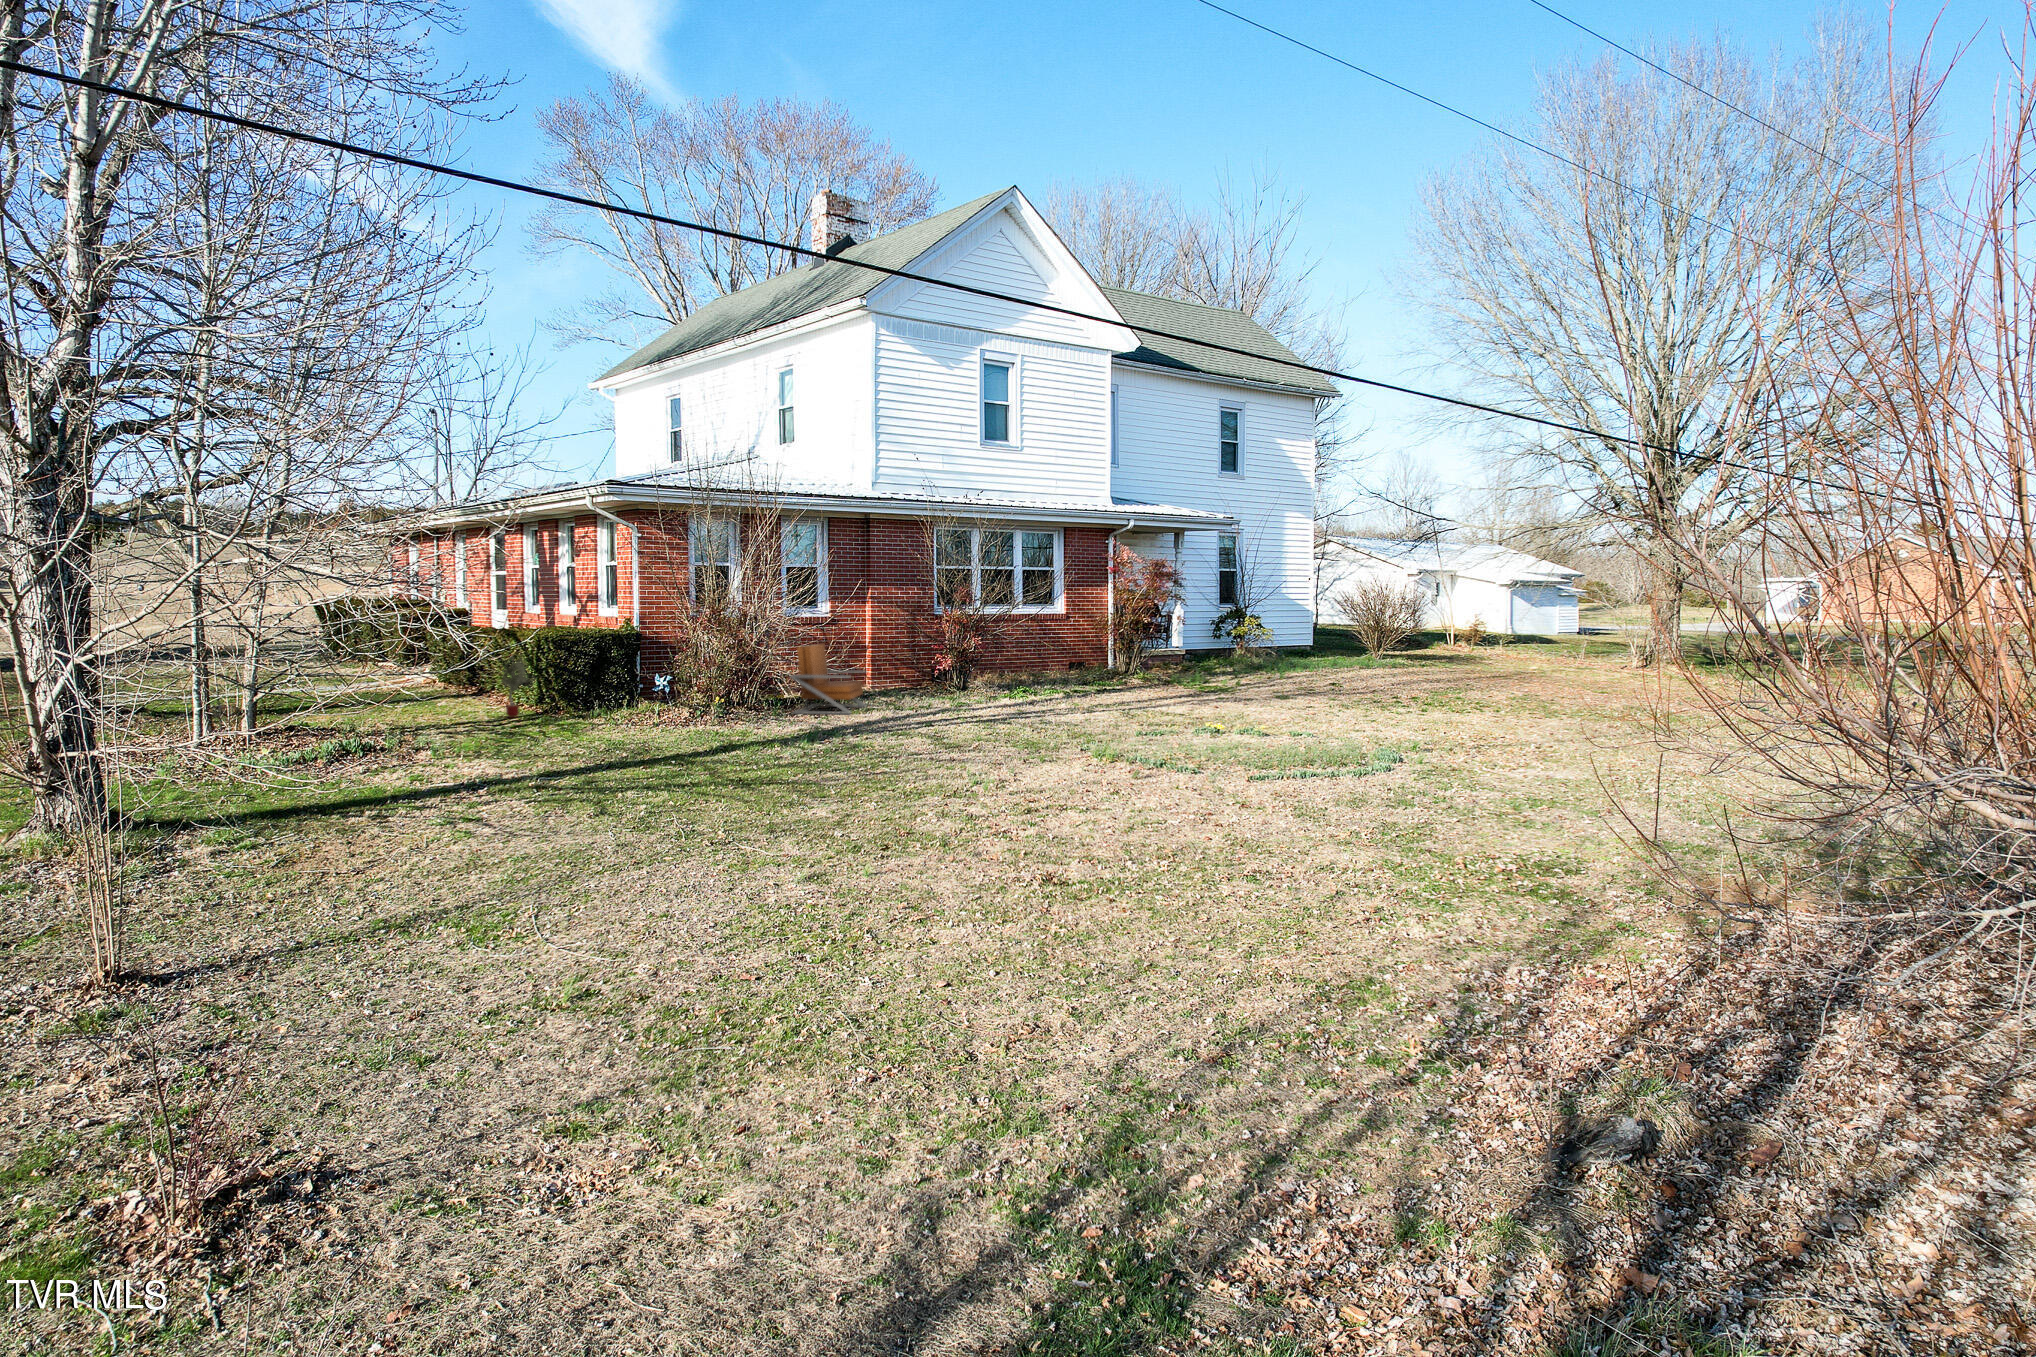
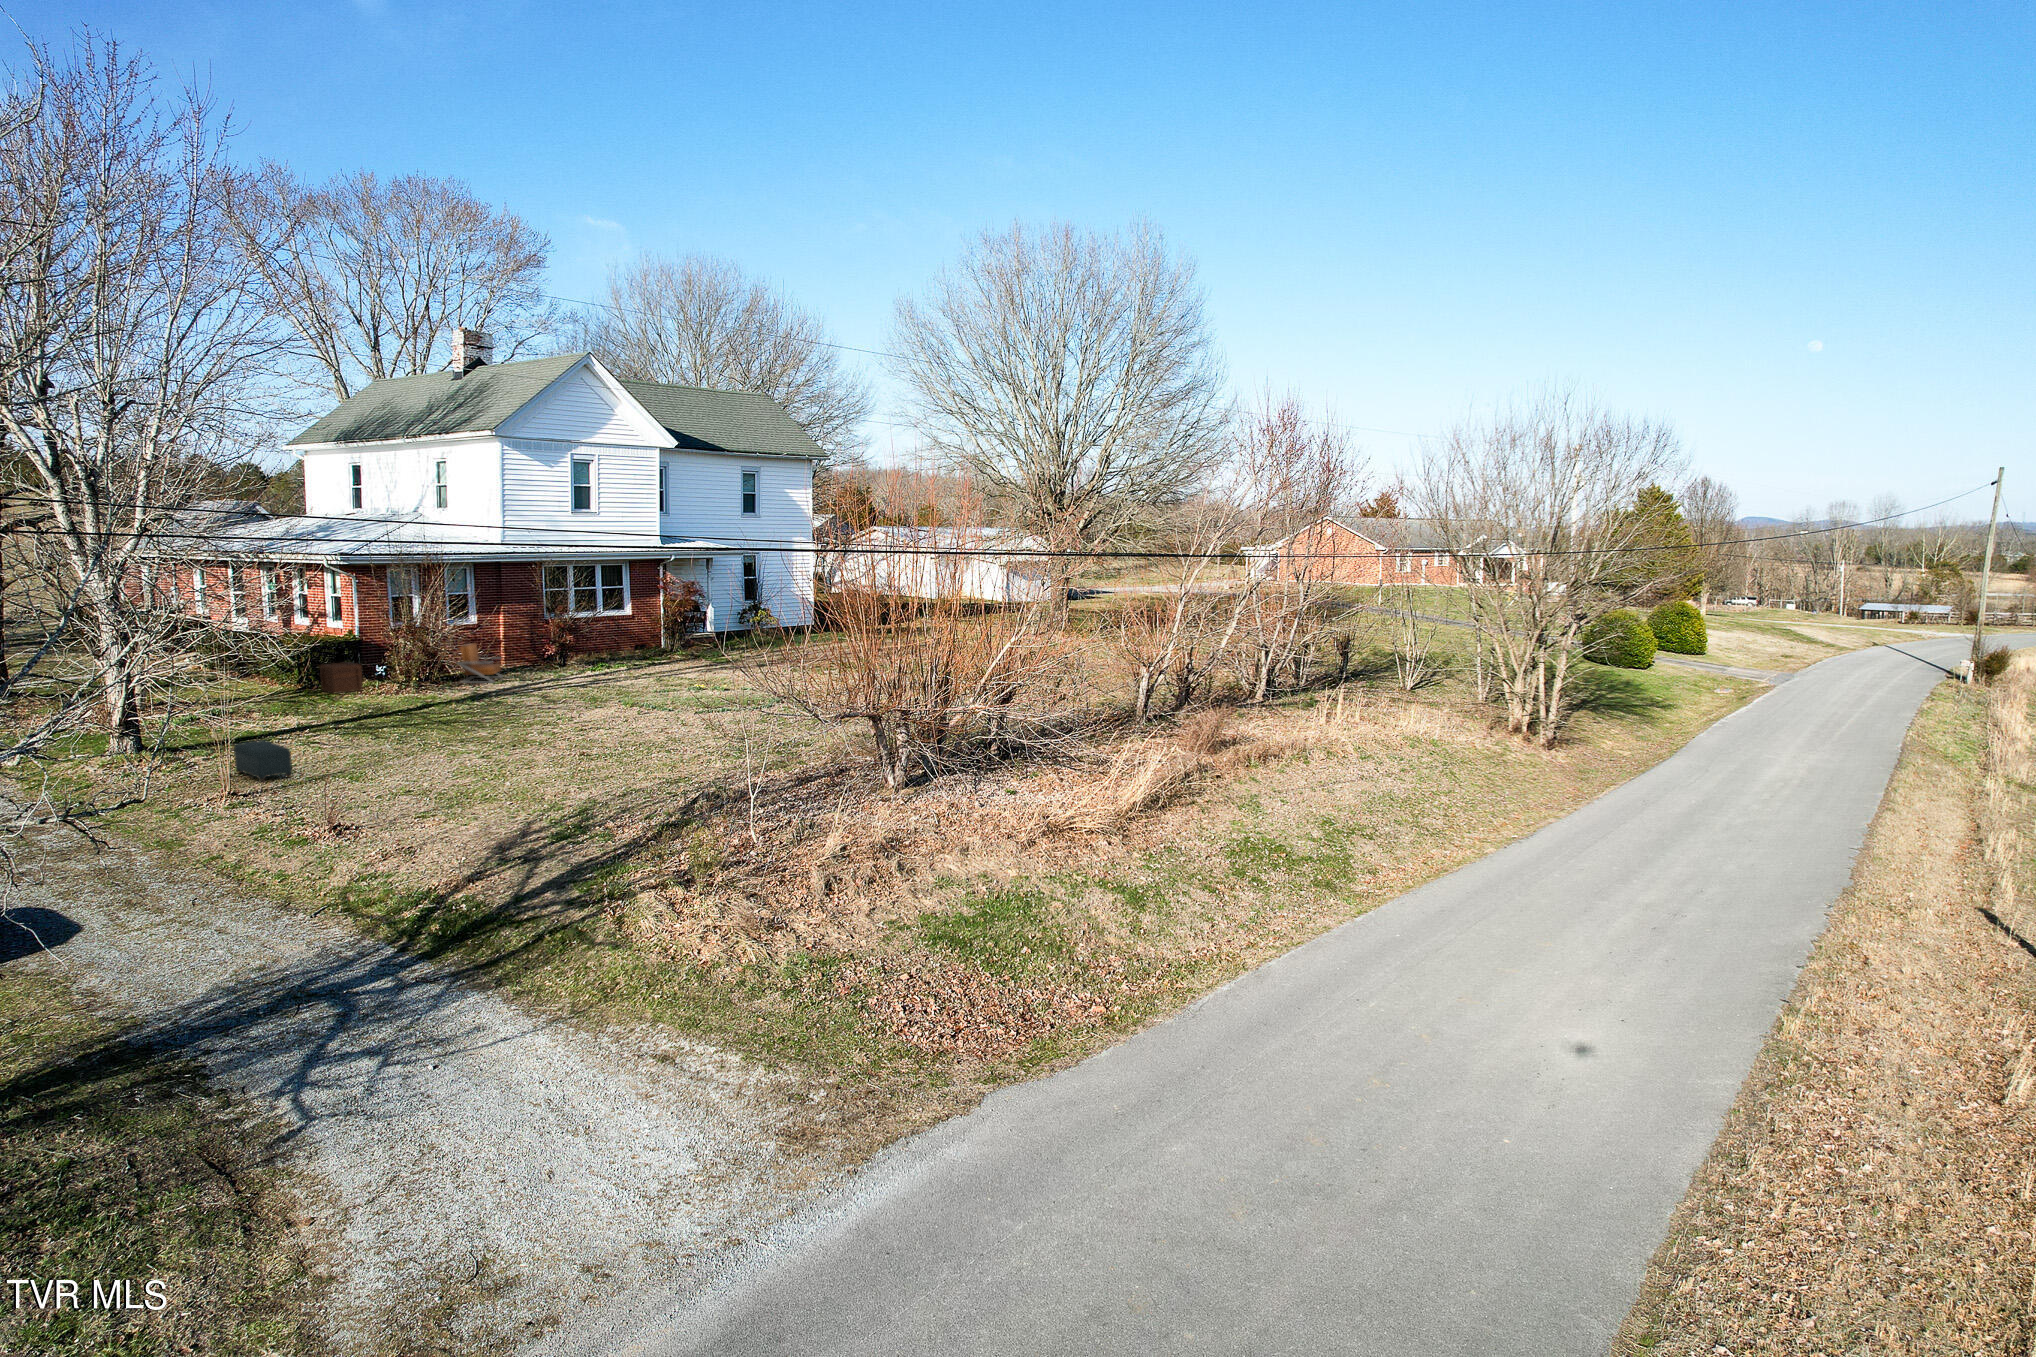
potted tree: present [502,656,537,718] -> none [276,656,301,692]
wooden crate: none [565,668,632,723] -> present [320,662,363,694]
bench: none [126,822,250,969] -> present [234,740,292,782]

